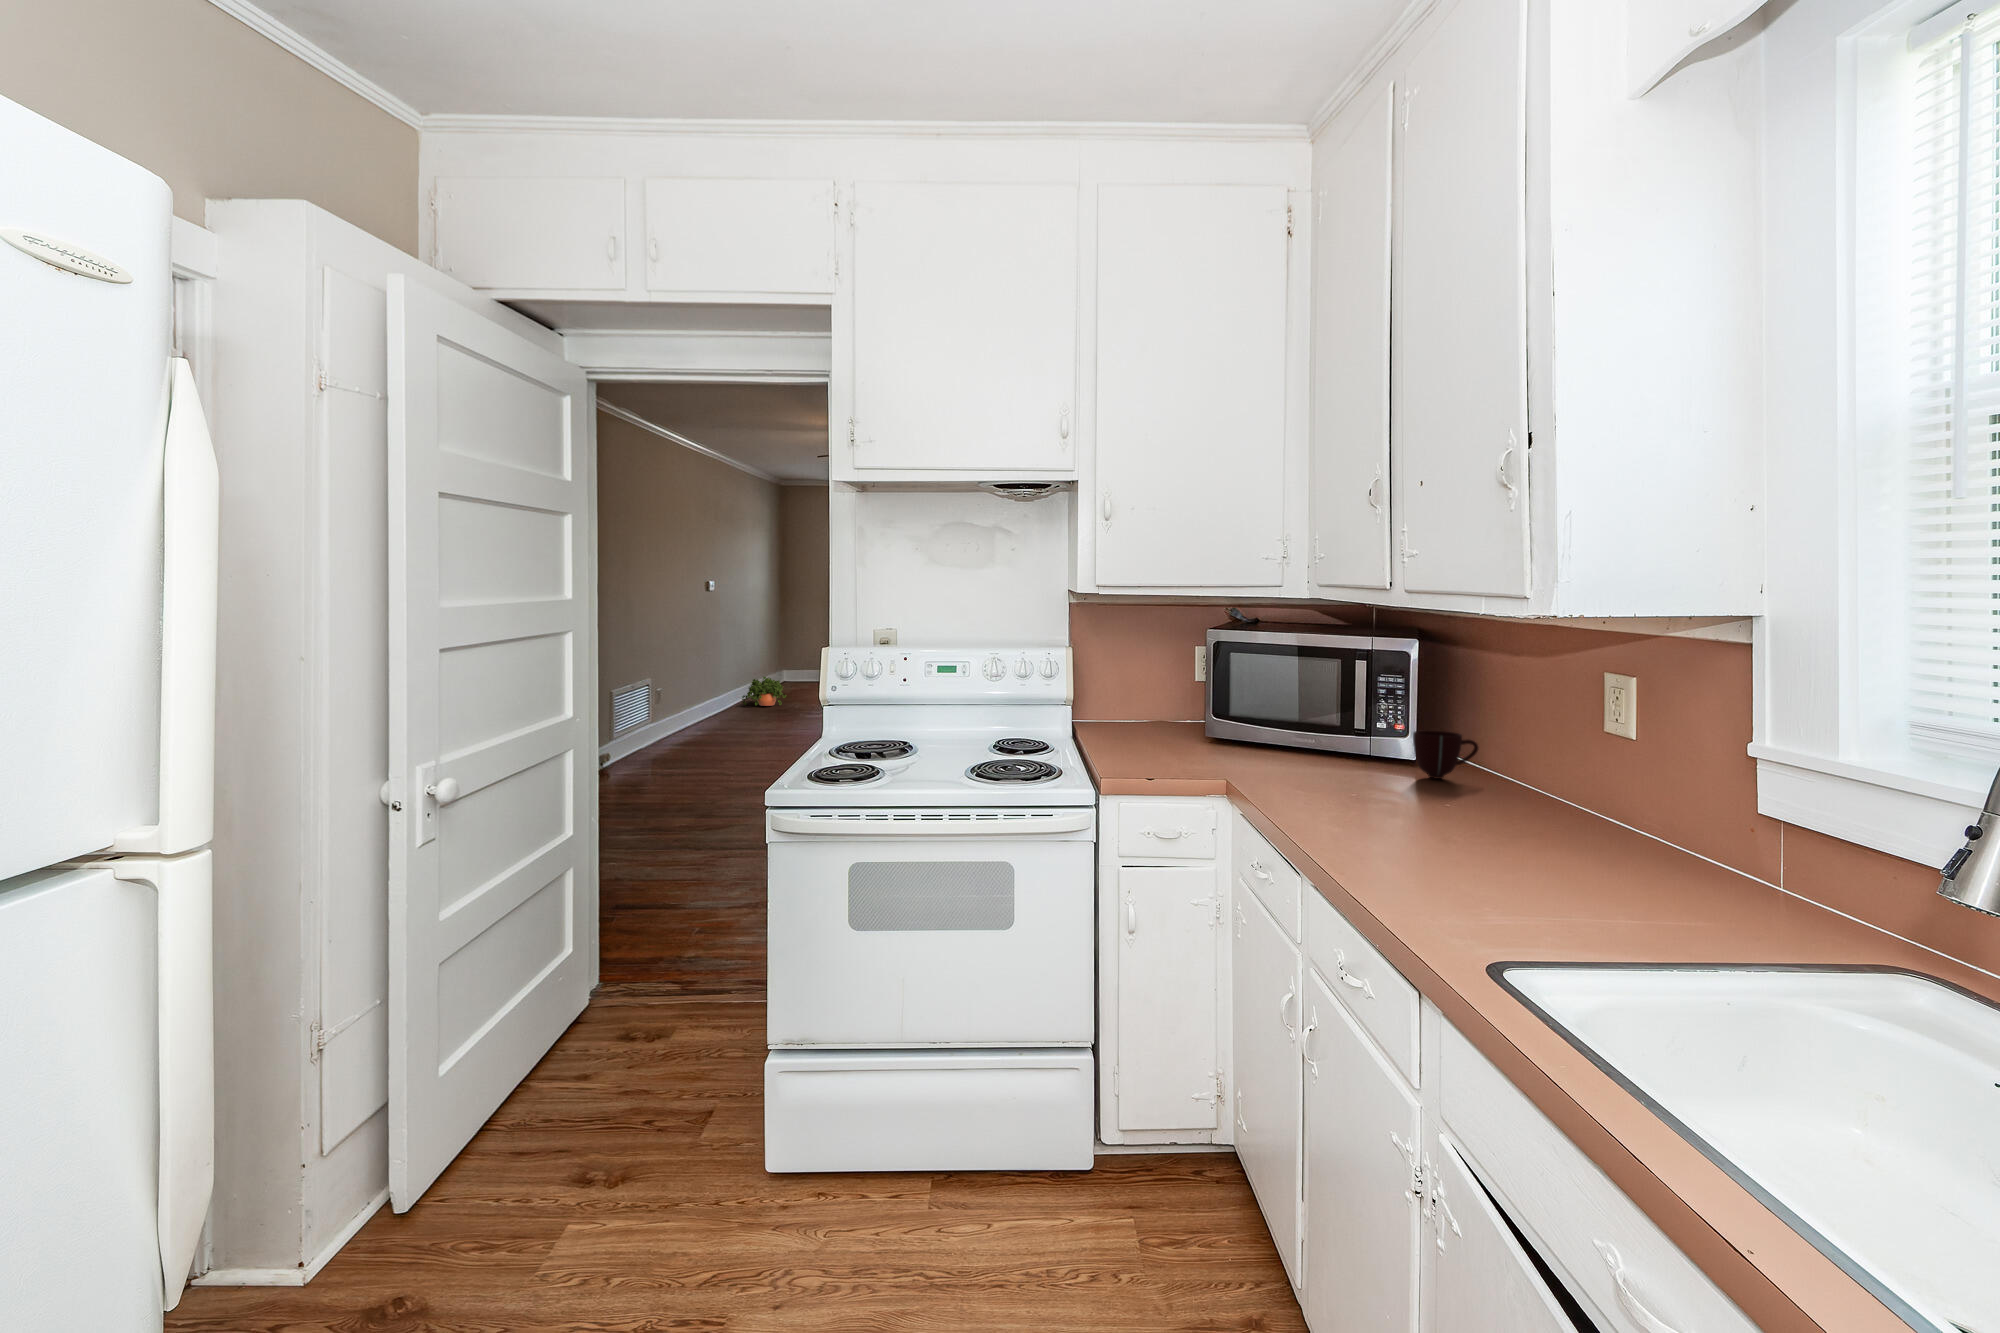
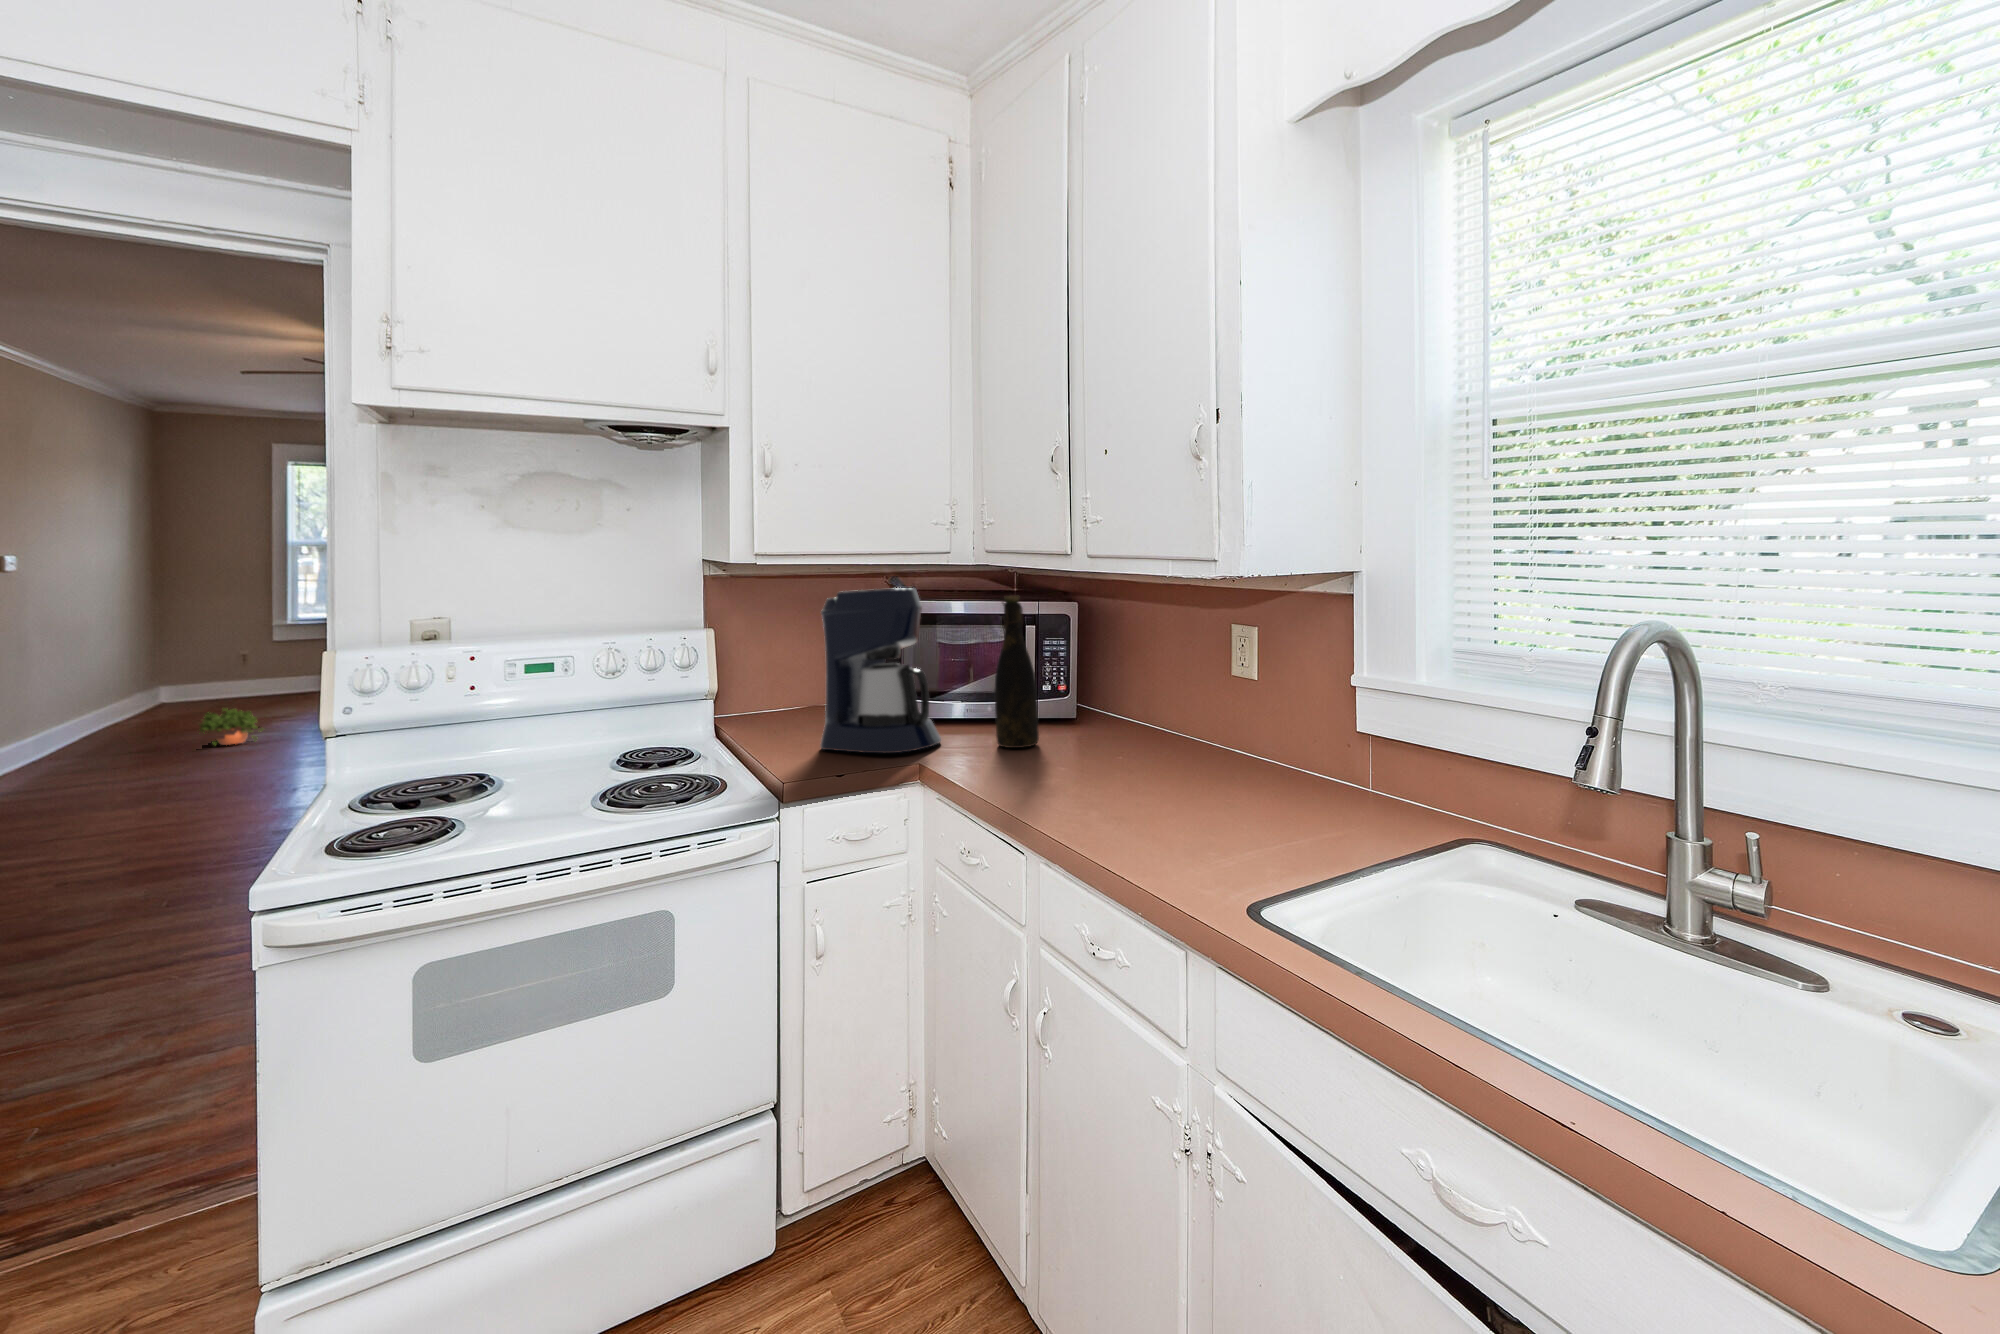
coffee maker: none [1148,621,1257,768] -> present [820,588,941,753]
bottle: none [1306,634,1350,779] -> present [995,596,1039,748]
mug: present [1413,731,1478,779] -> none [1088,687,1144,734]

